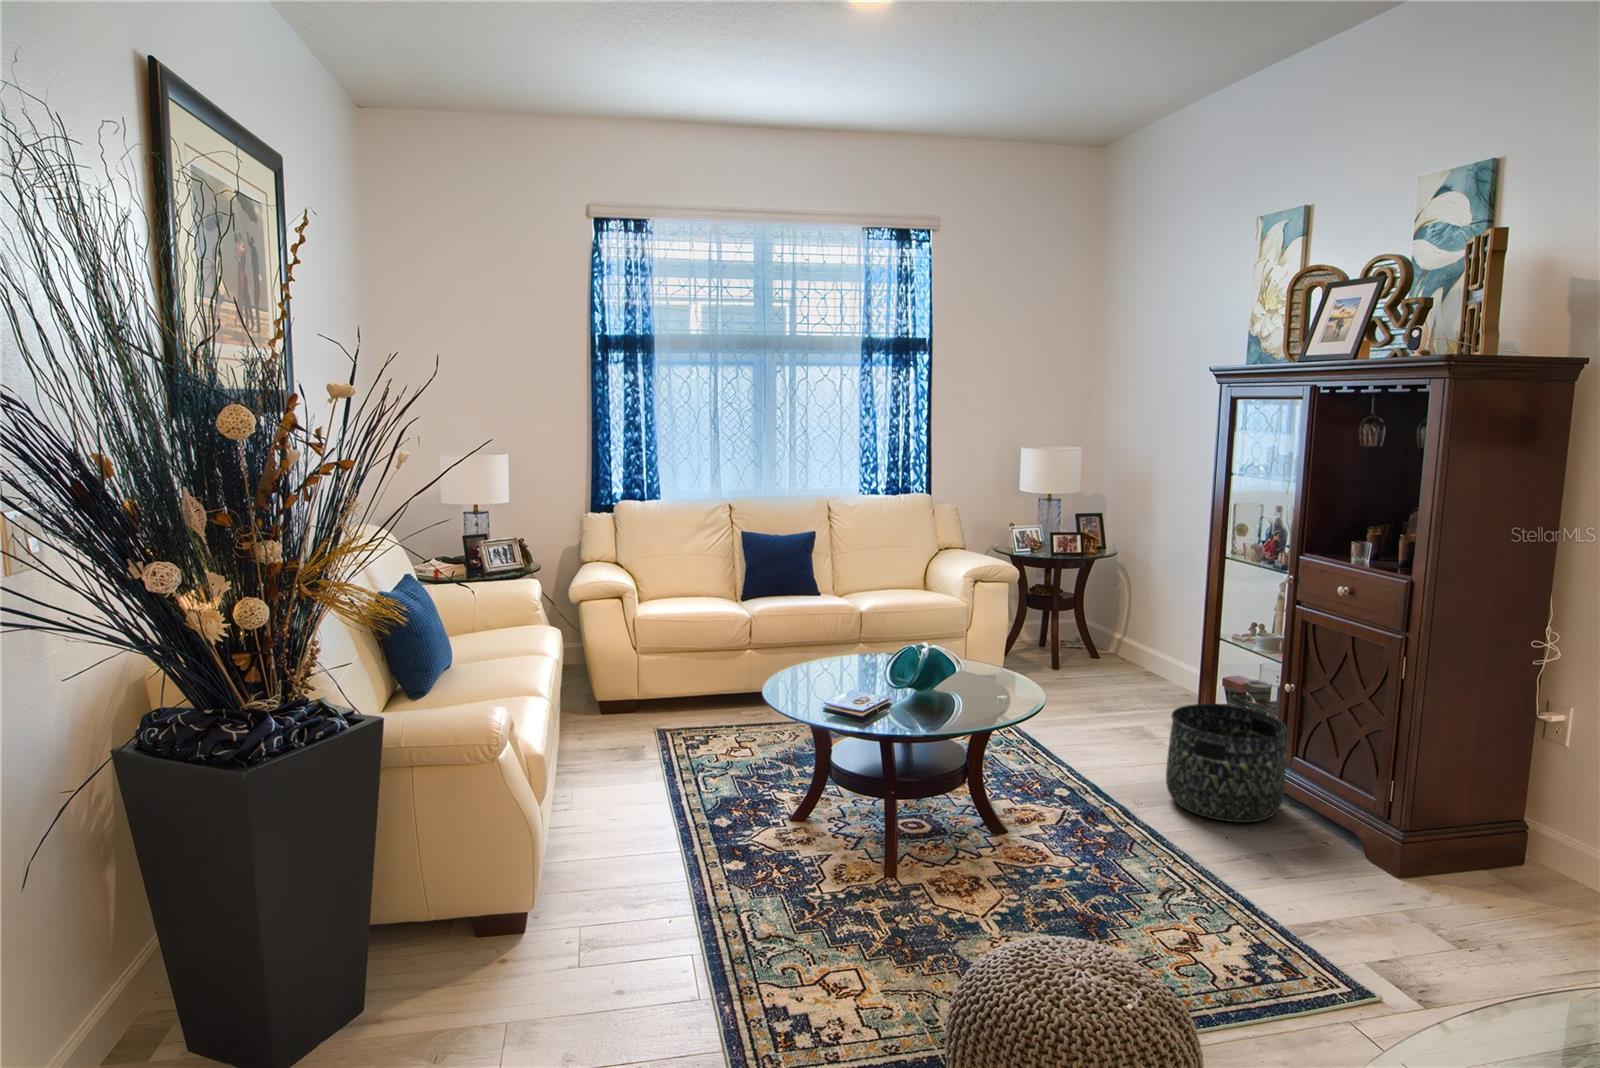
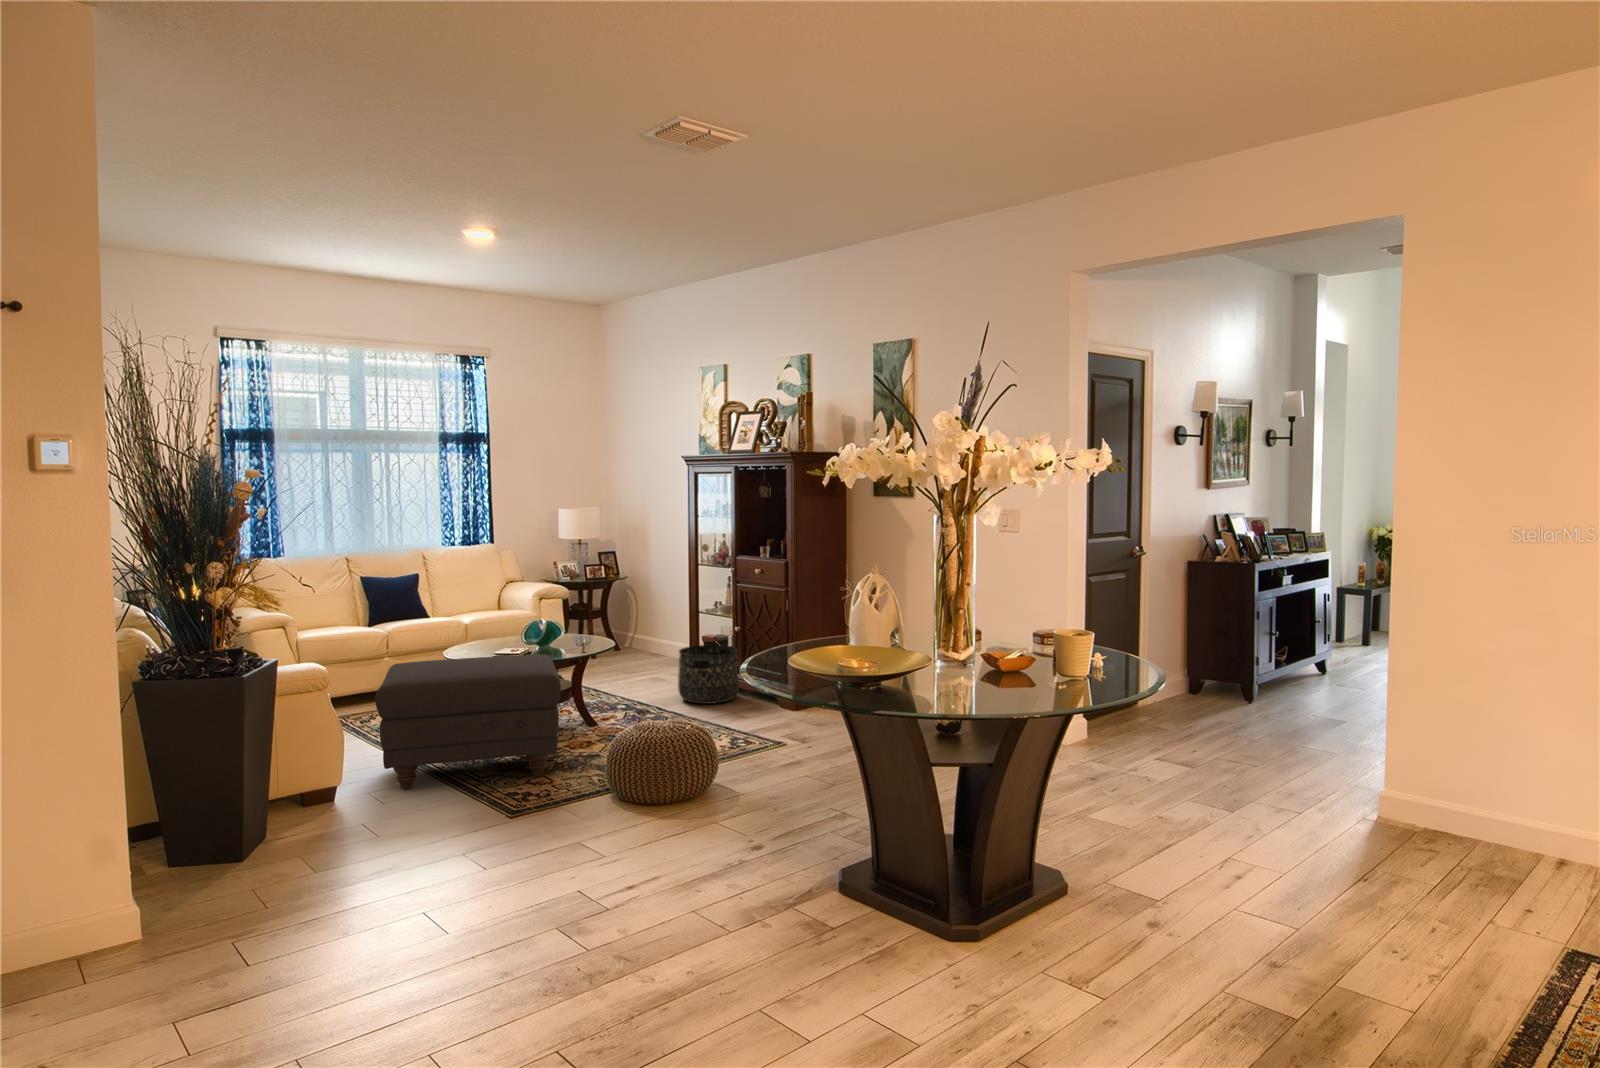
ottoman: none [576,704,914,967] -> present [375,655,561,789]

